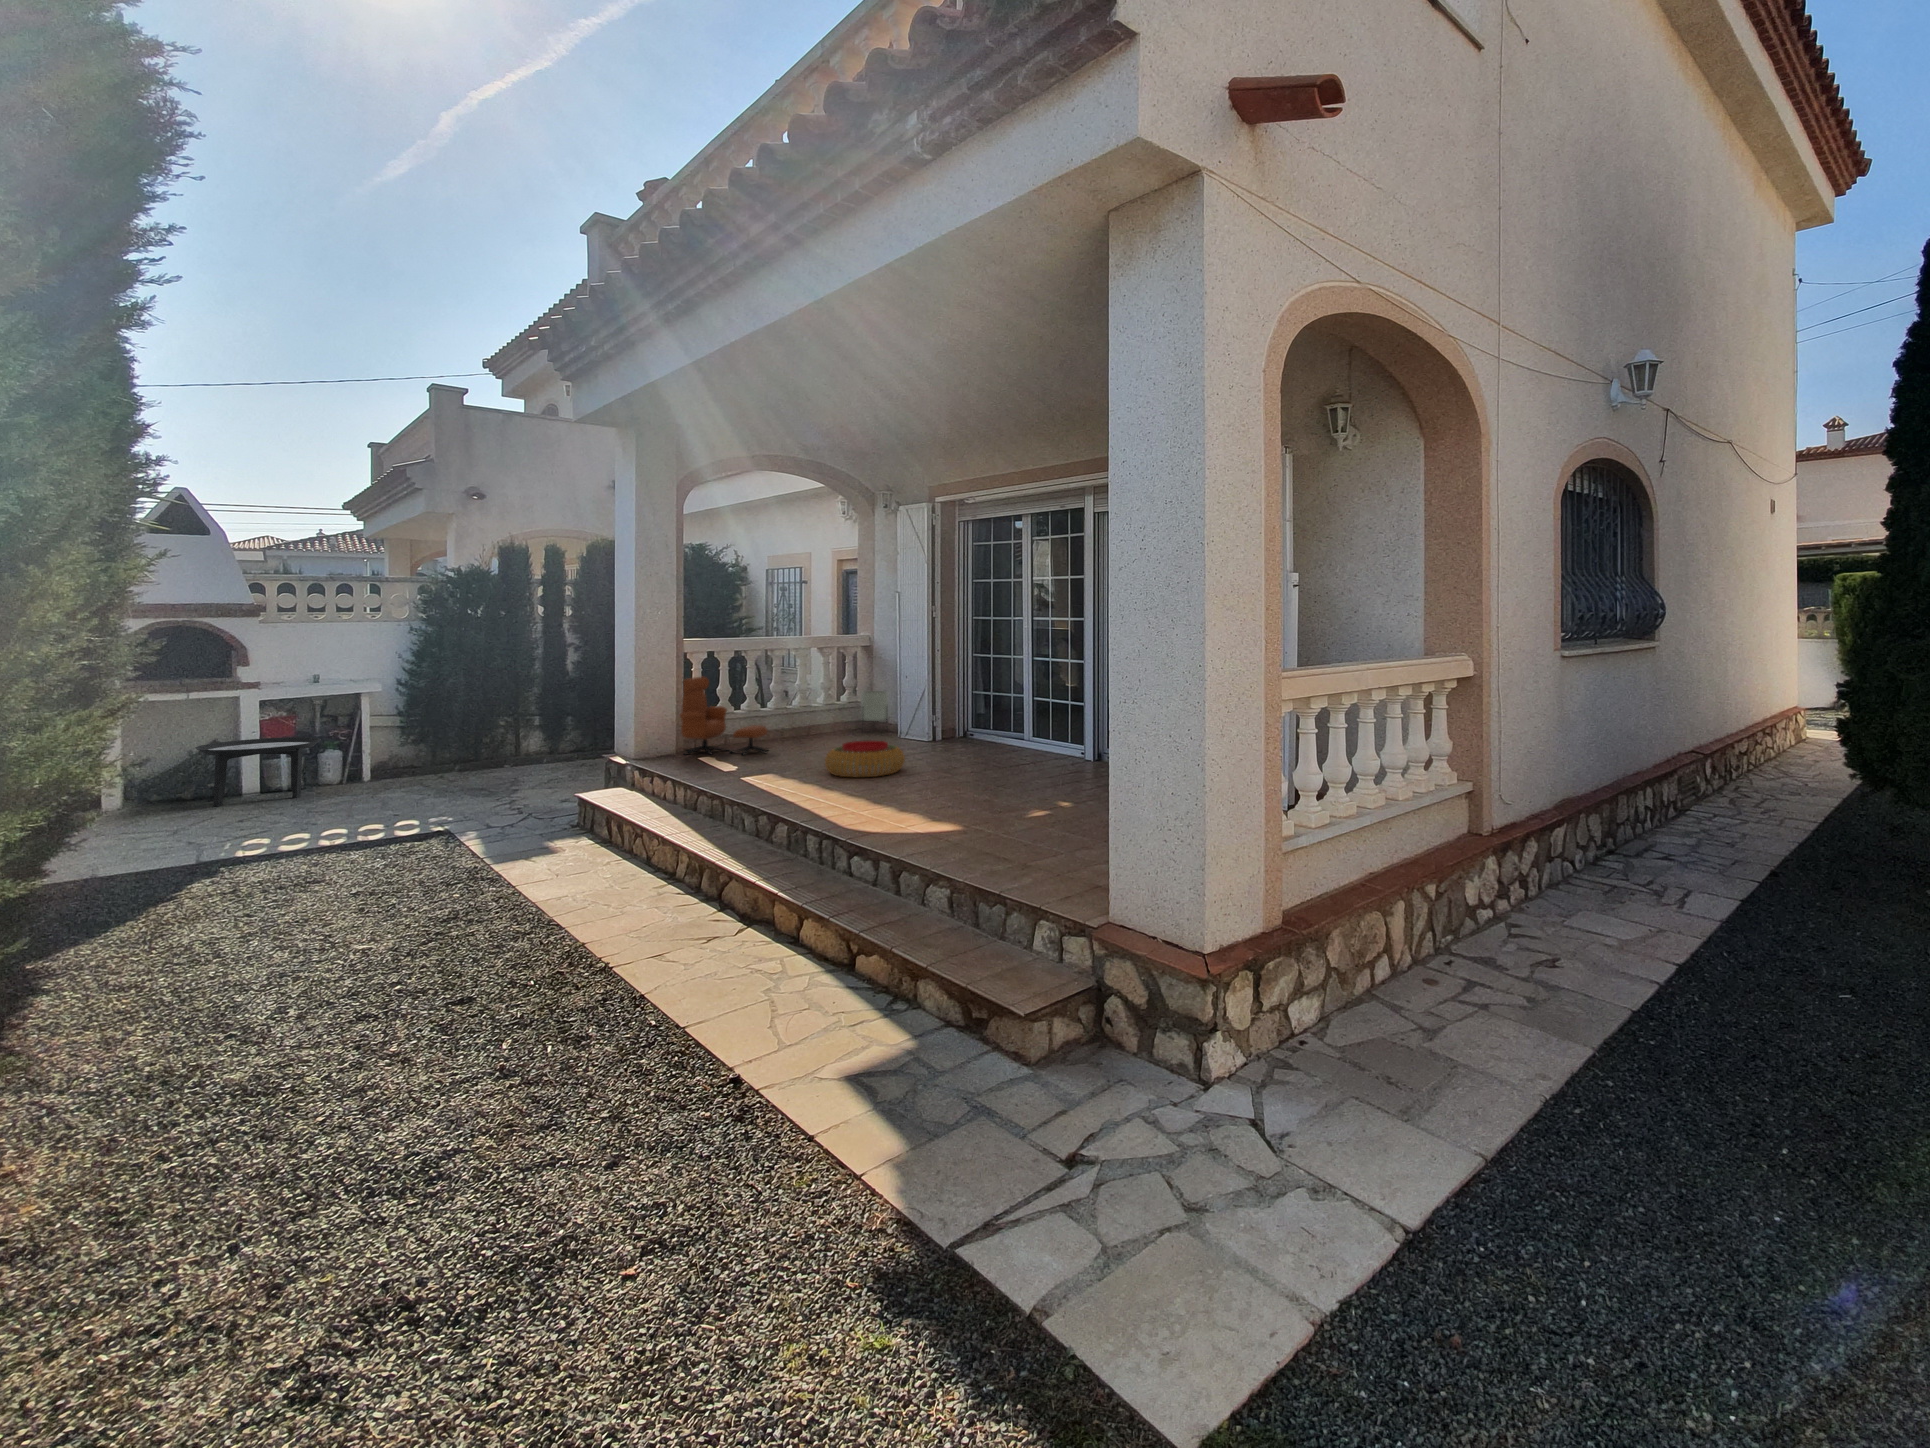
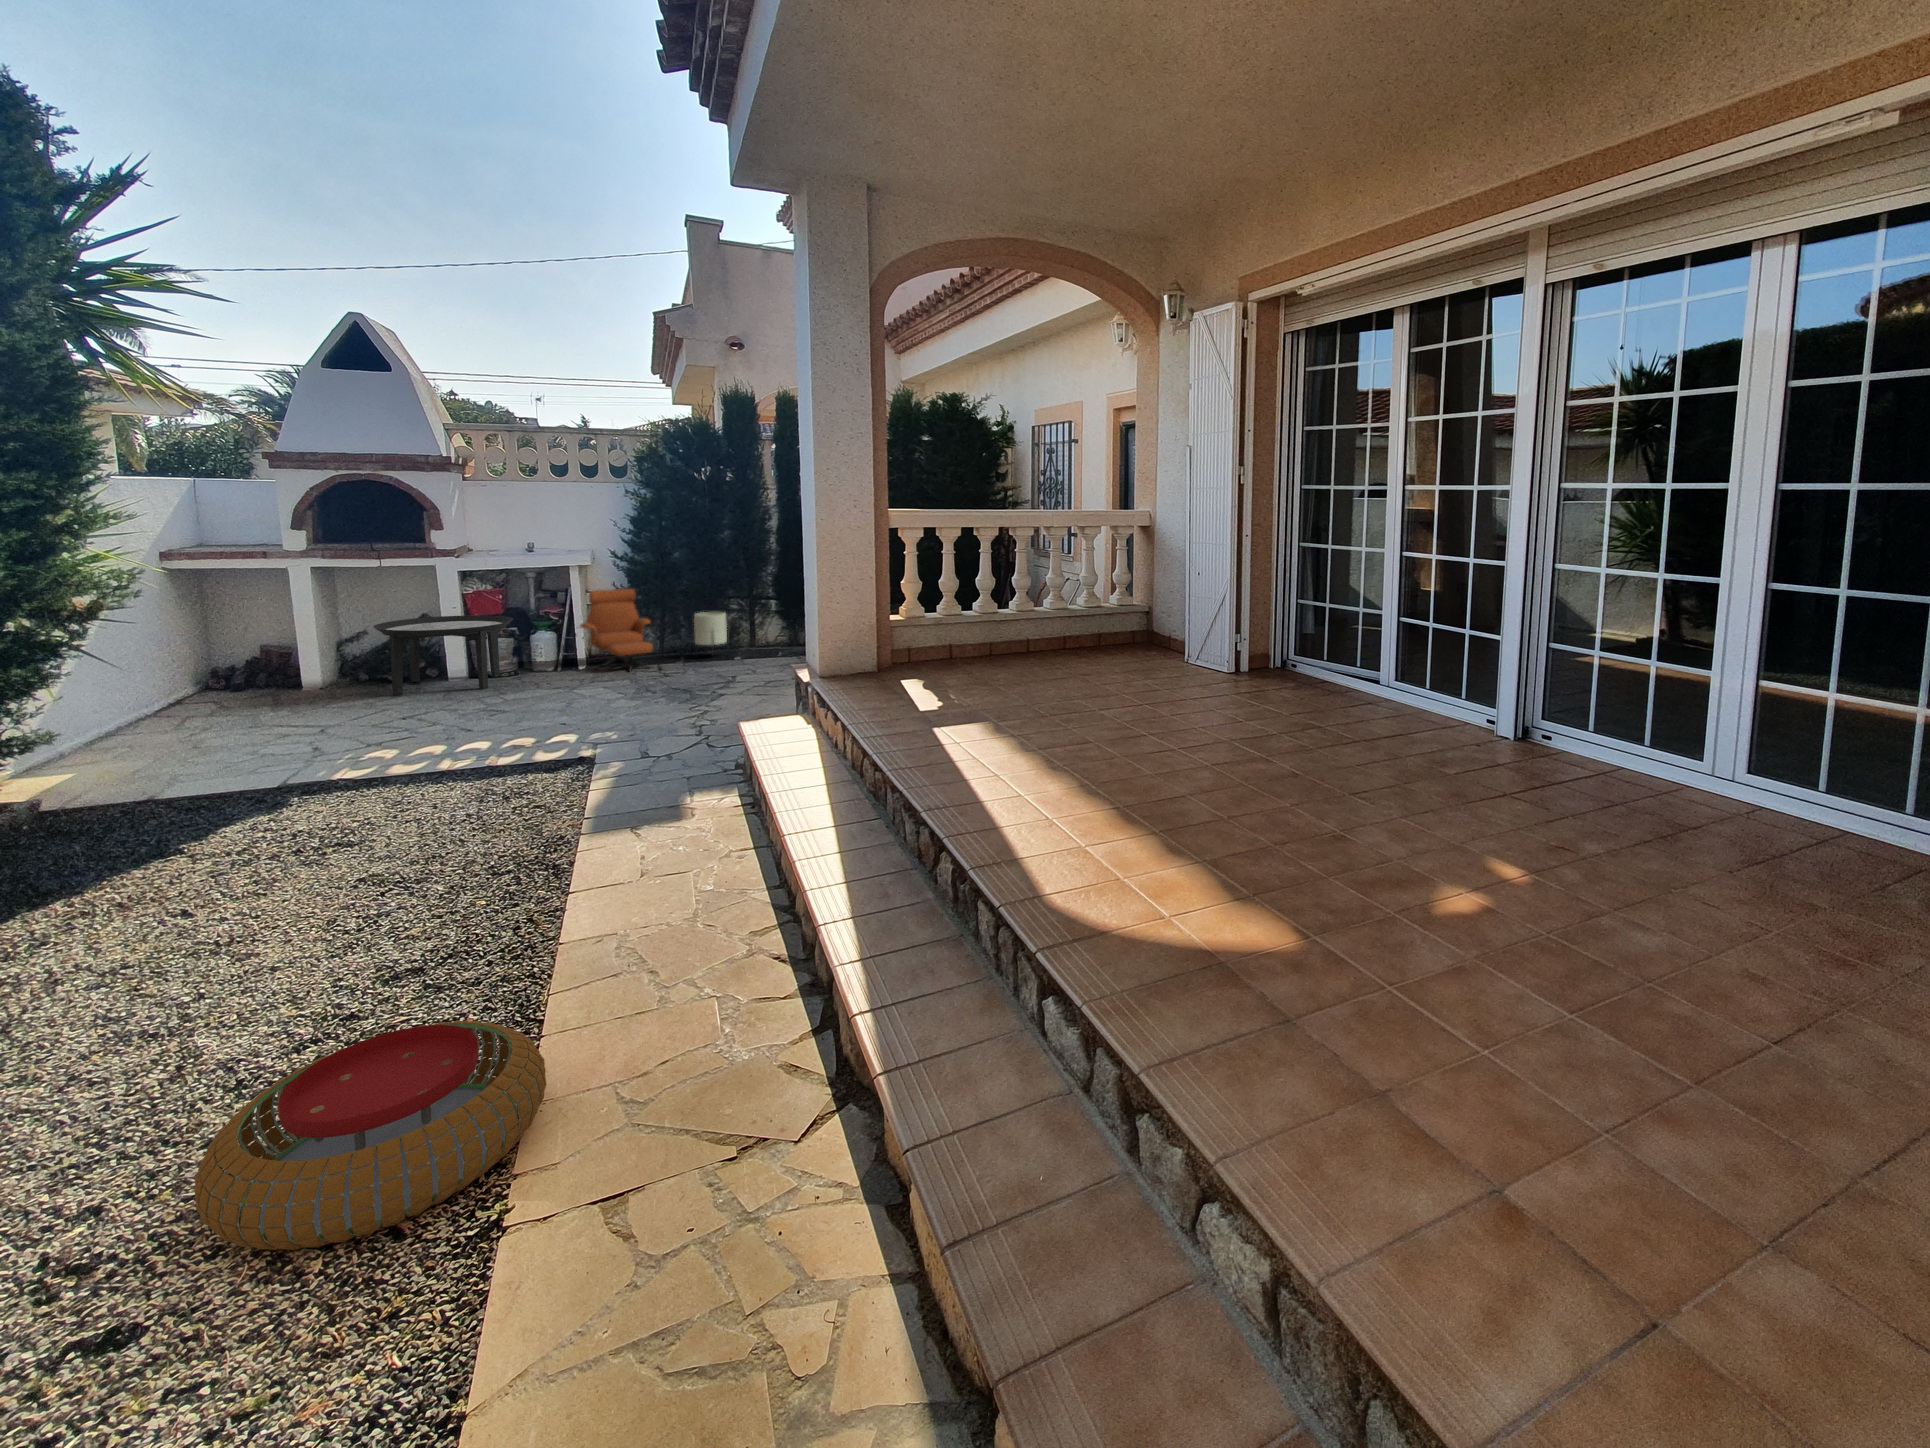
lounge chair: present [680,677,767,755] -> present [580,589,652,671]
planter: present [861,691,888,721] -> present [694,612,727,646]
pouf: present [825,741,905,777] -> present [194,1020,546,1250]

